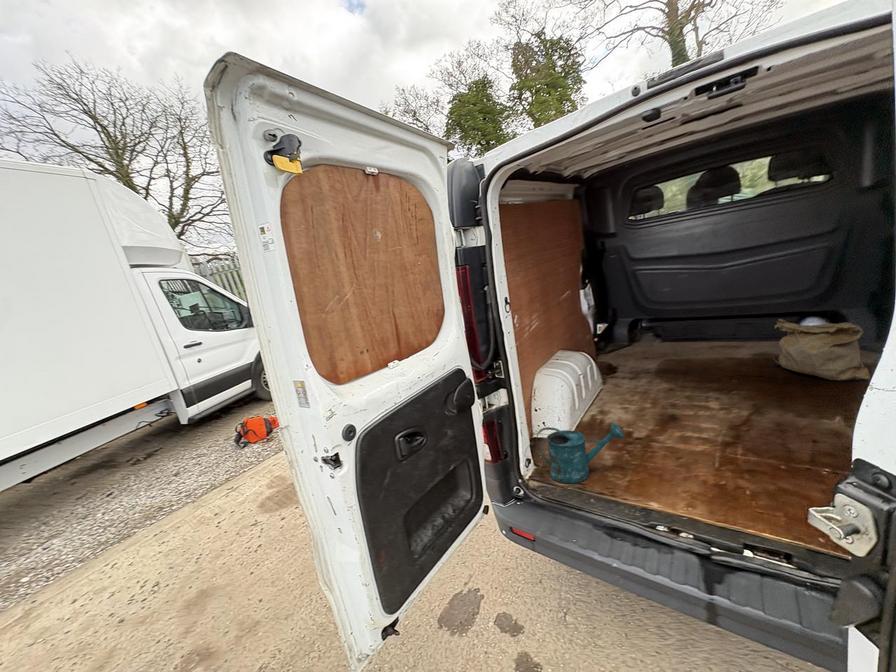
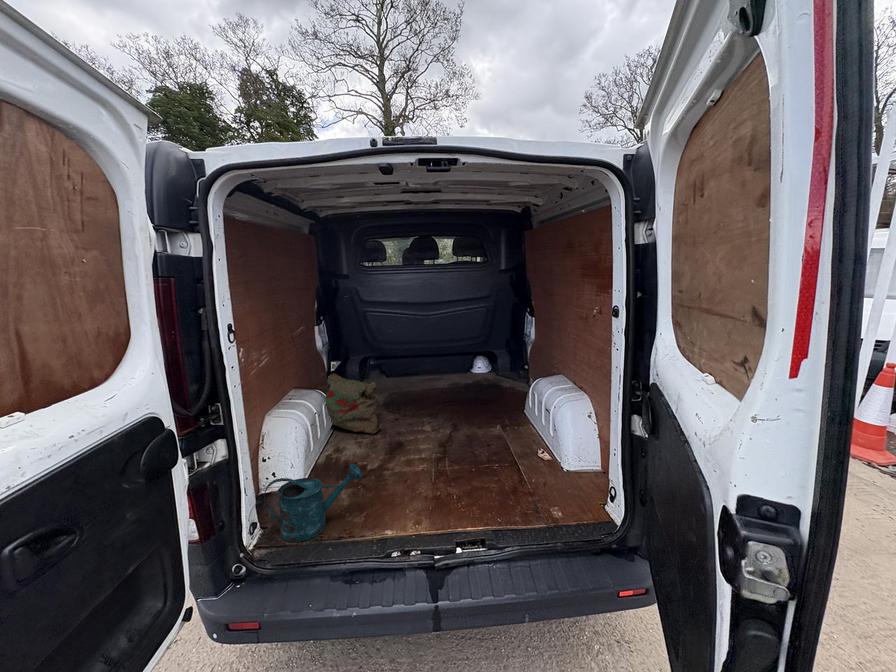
bag: present [775,319,870,381] -> present [325,374,381,434]

